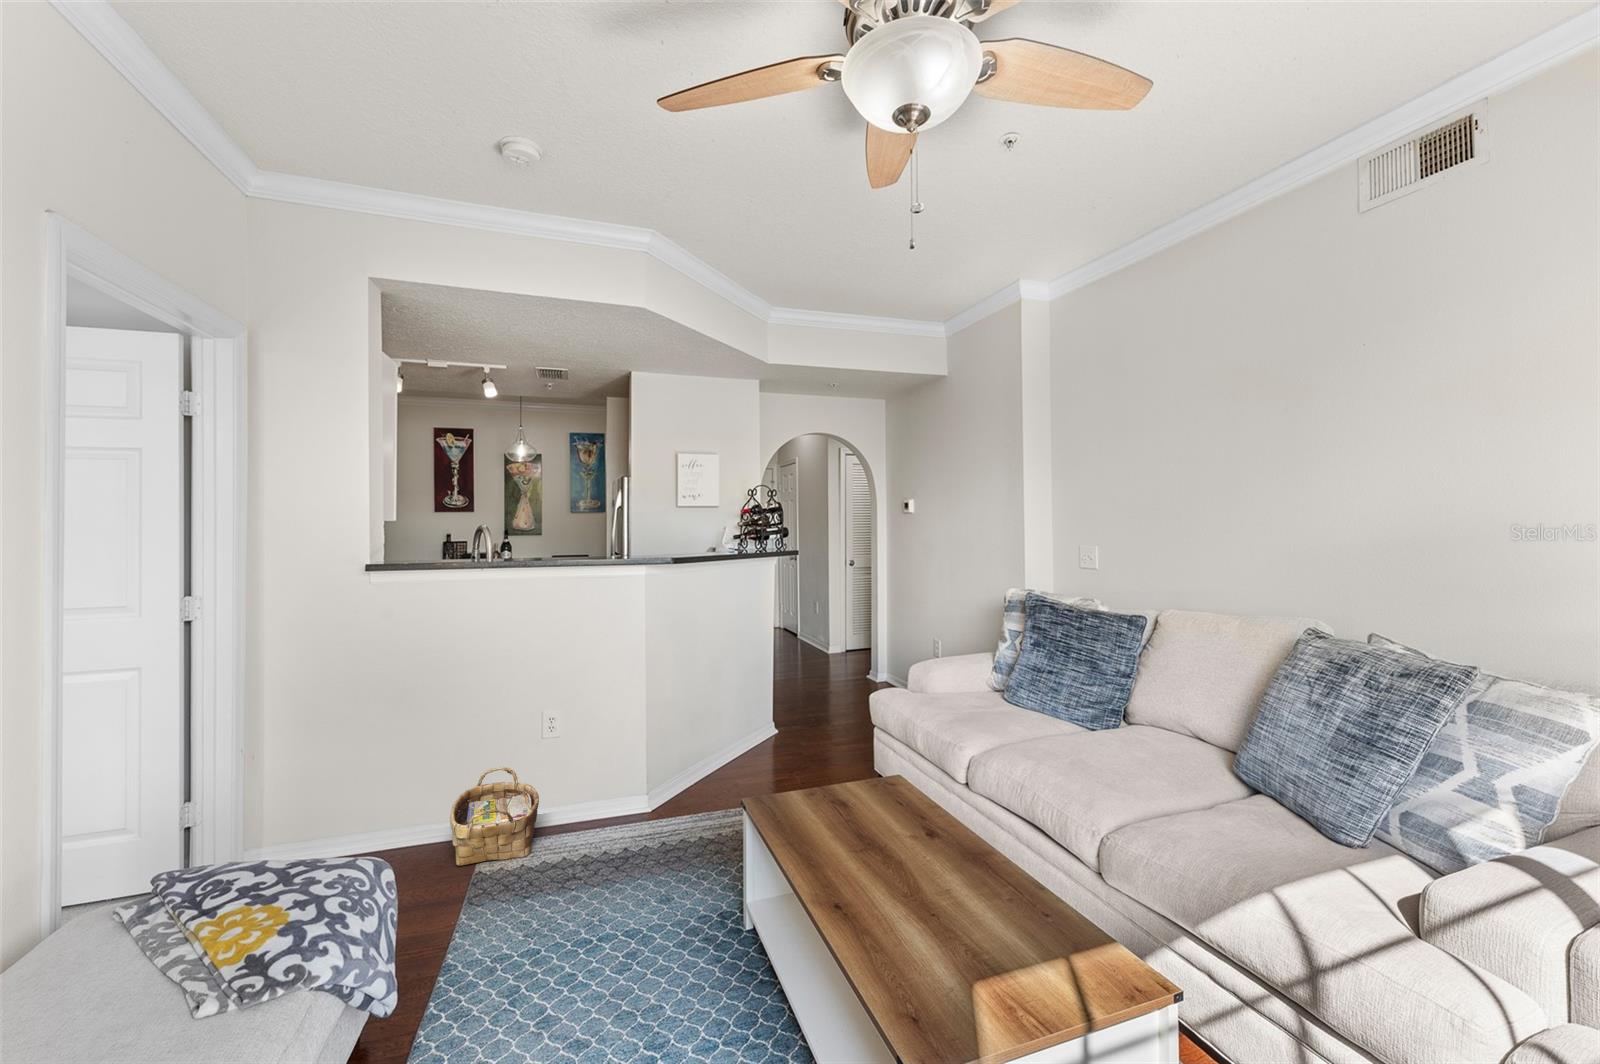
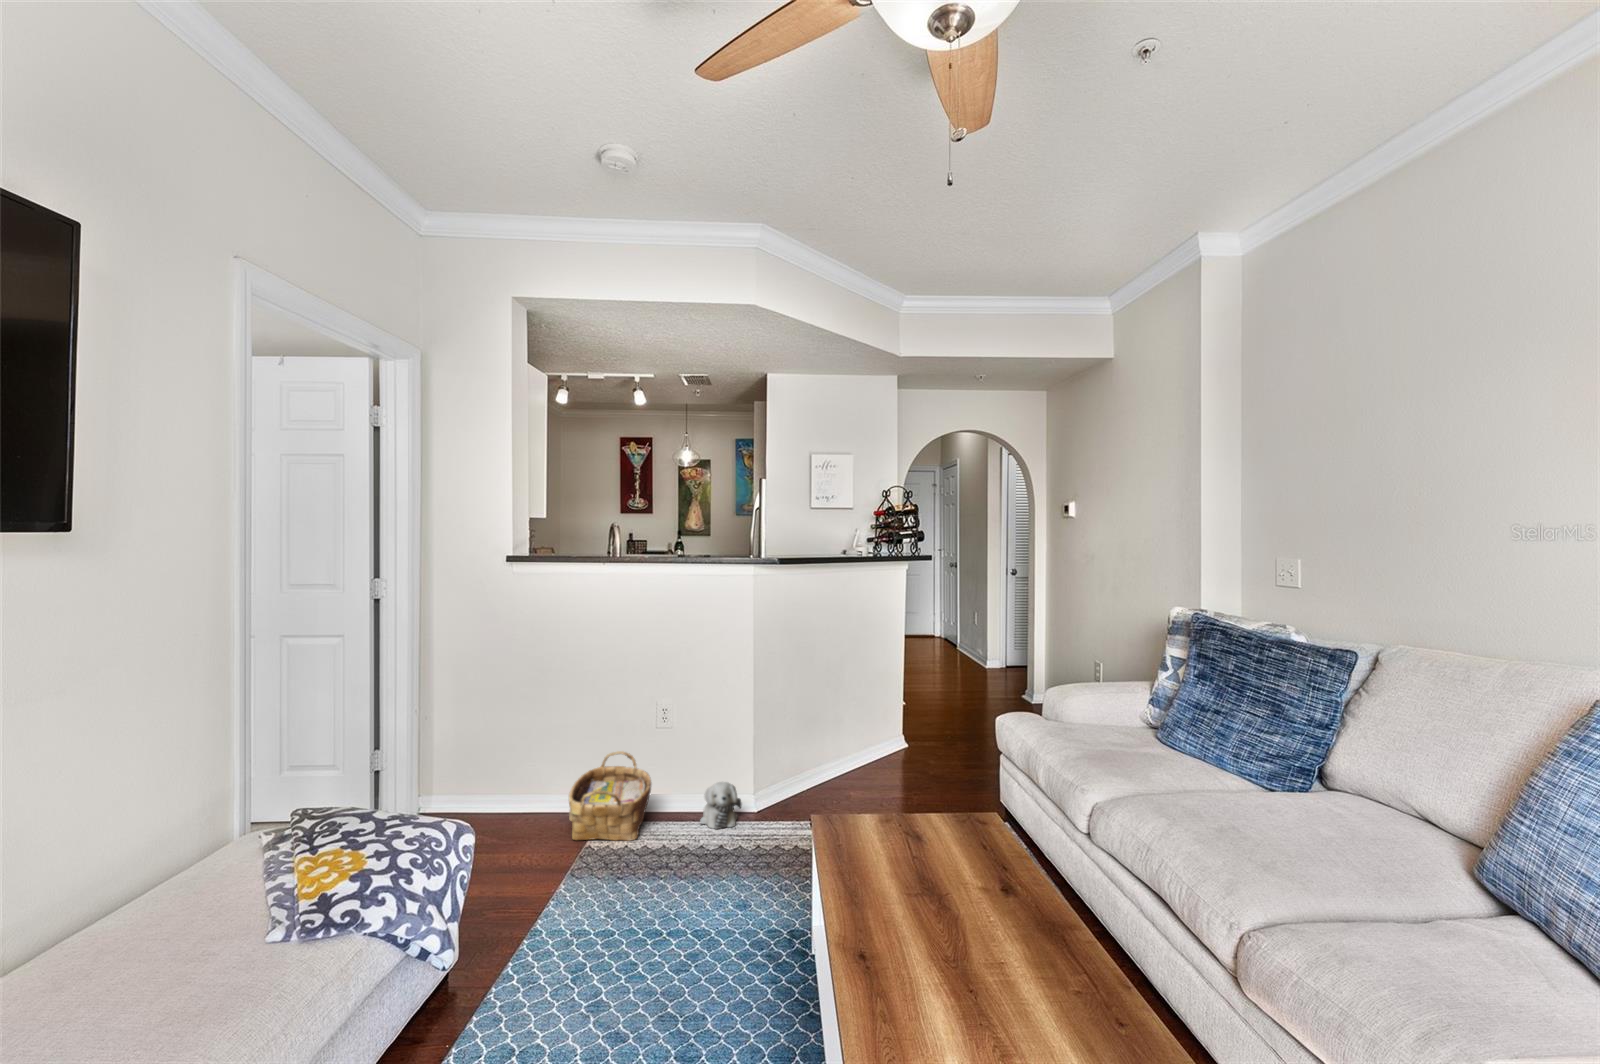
plush toy: none [592,784,634,833] -> present [700,782,742,829]

